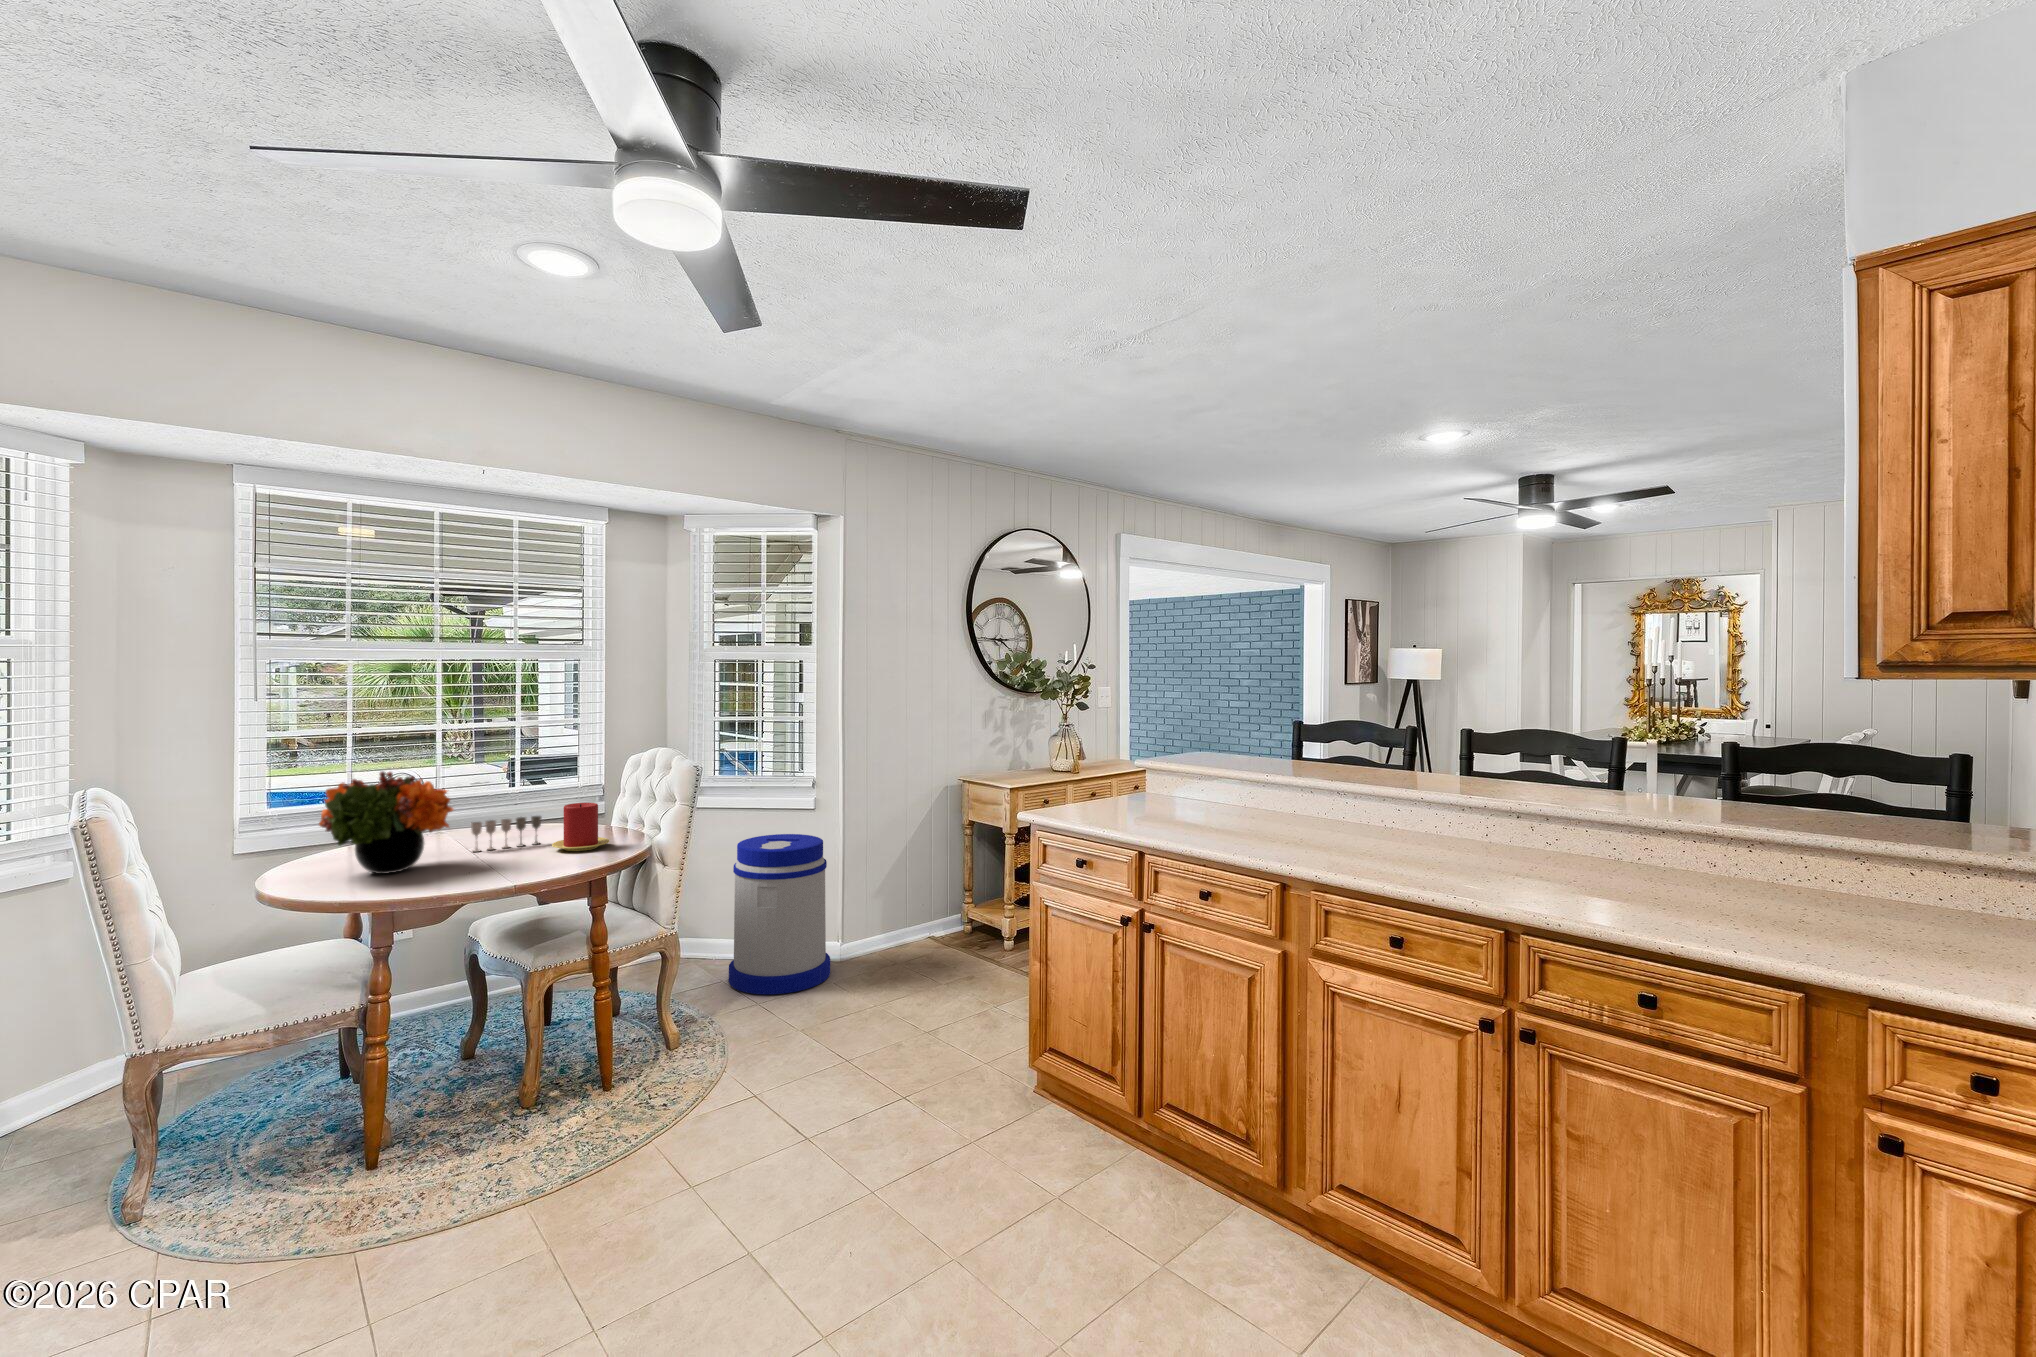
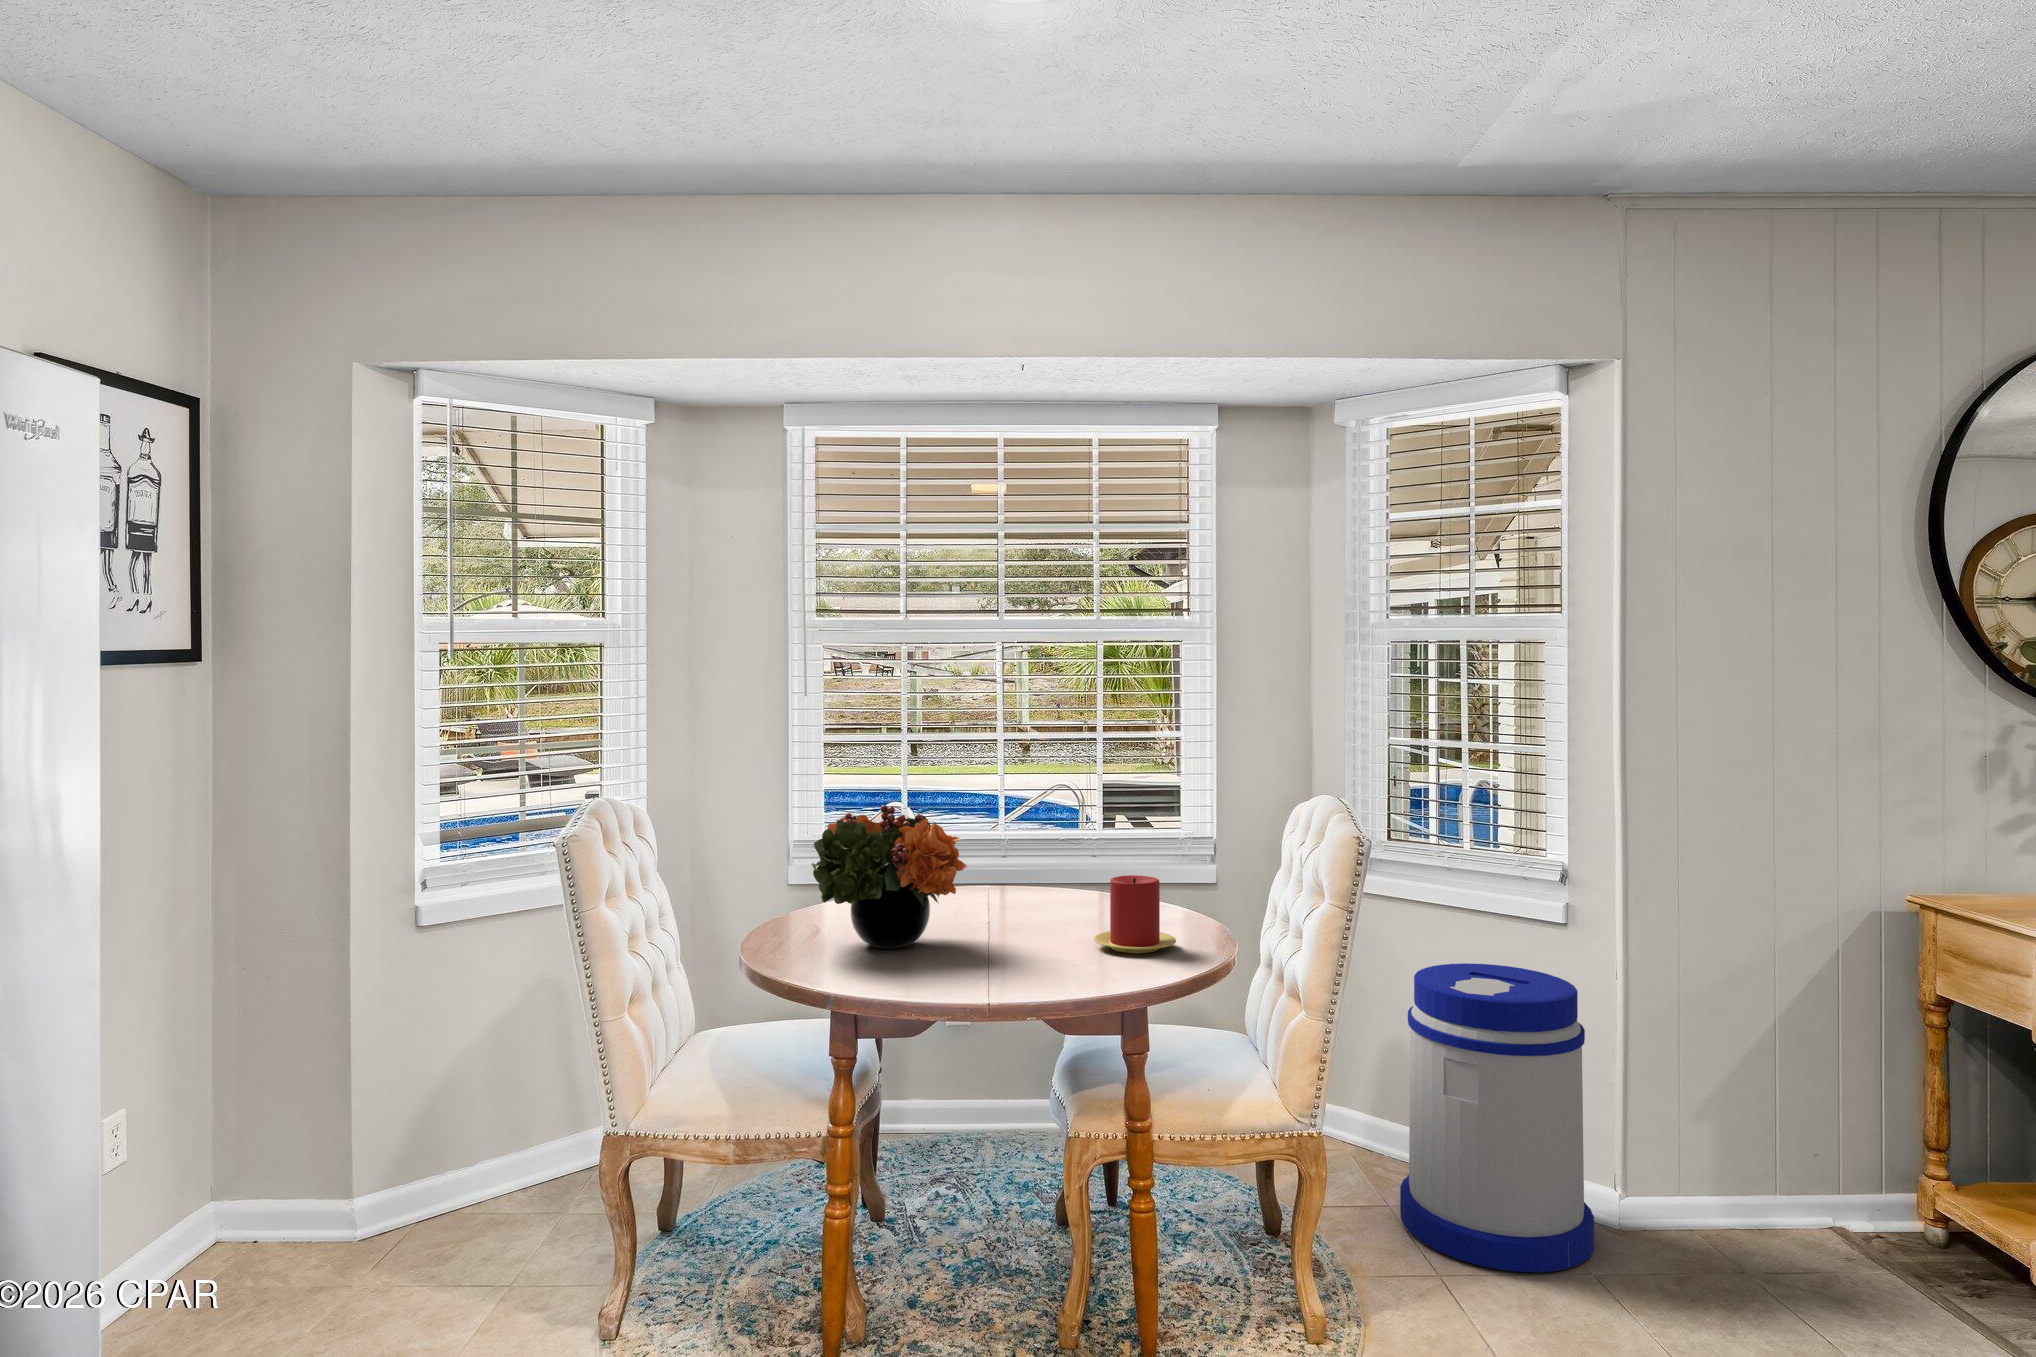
wine glass: present [471,816,541,852] -> none [1002,887,1095,932]

